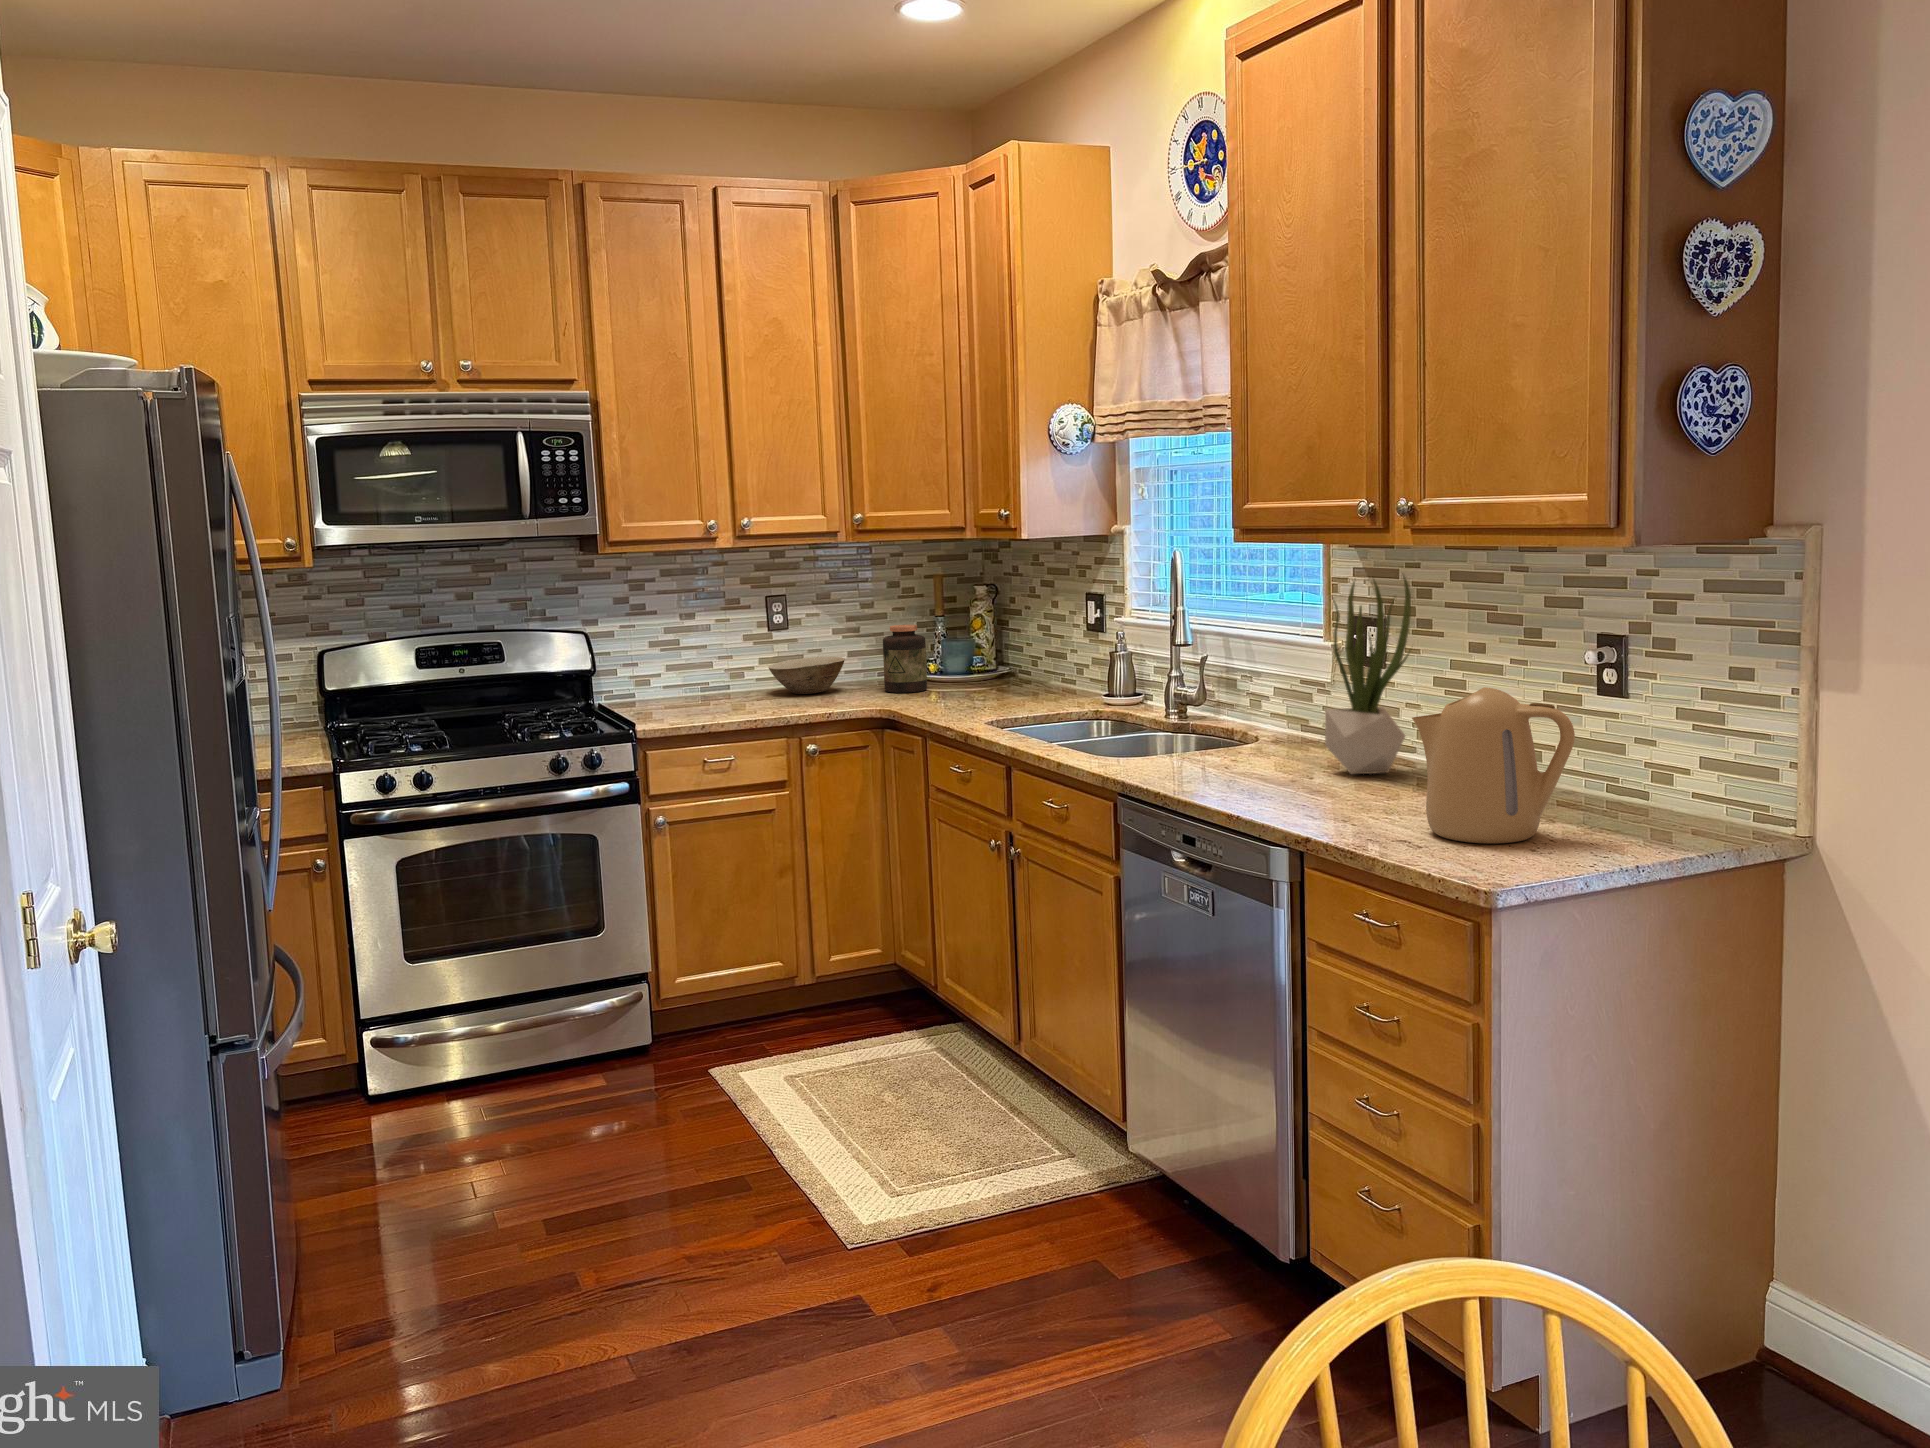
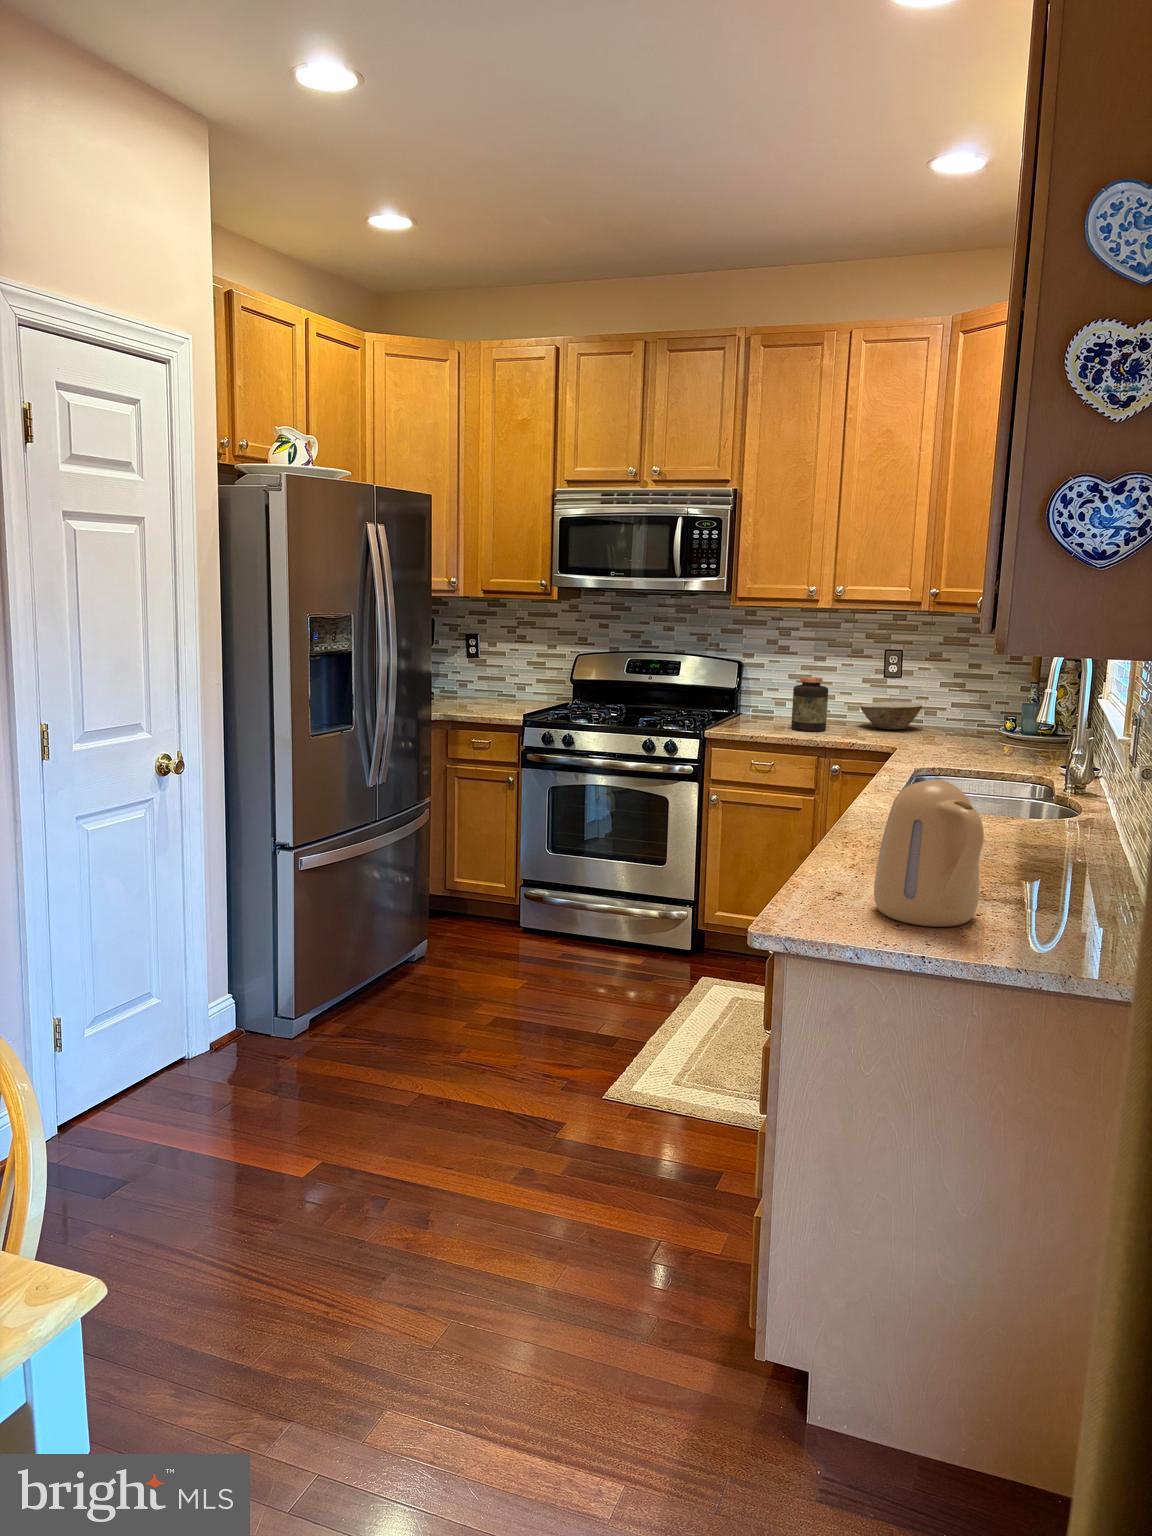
potted plant: present [1325,576,1411,774] -> none [1008,674,1107,864]
jar: present [883,625,927,693] -> present [791,677,828,731]

